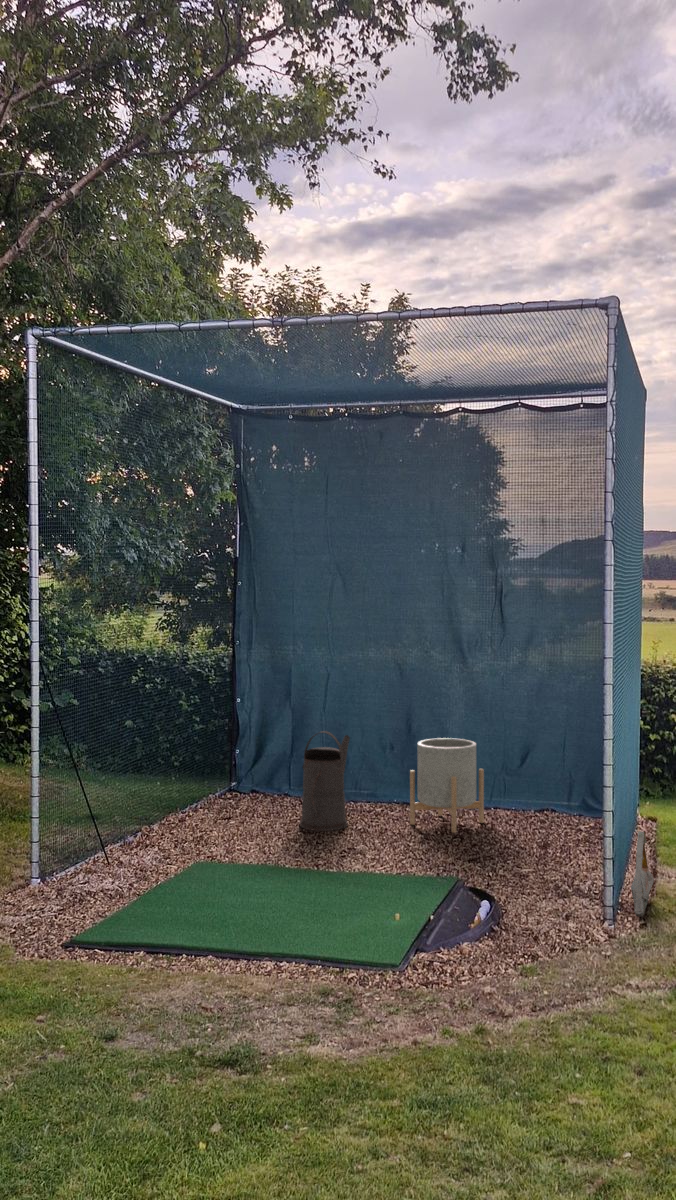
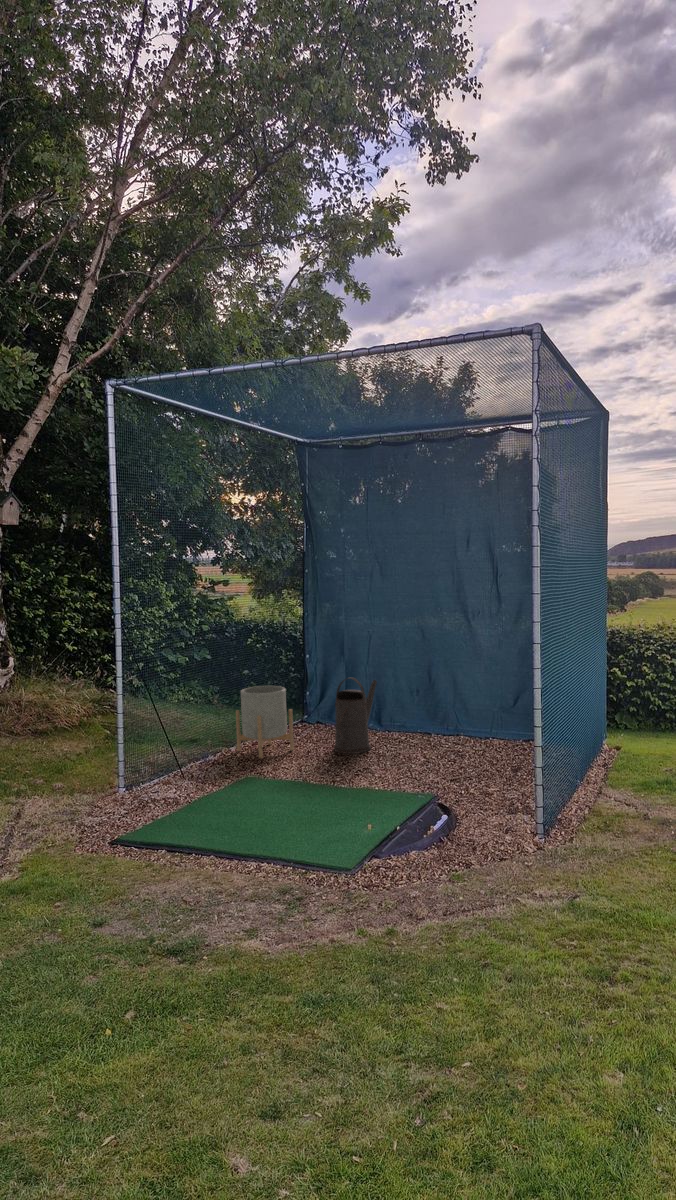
planter: present [410,738,484,833] -> present [236,686,294,758]
bag: present [631,831,654,917] -> none [562,762,589,833]

